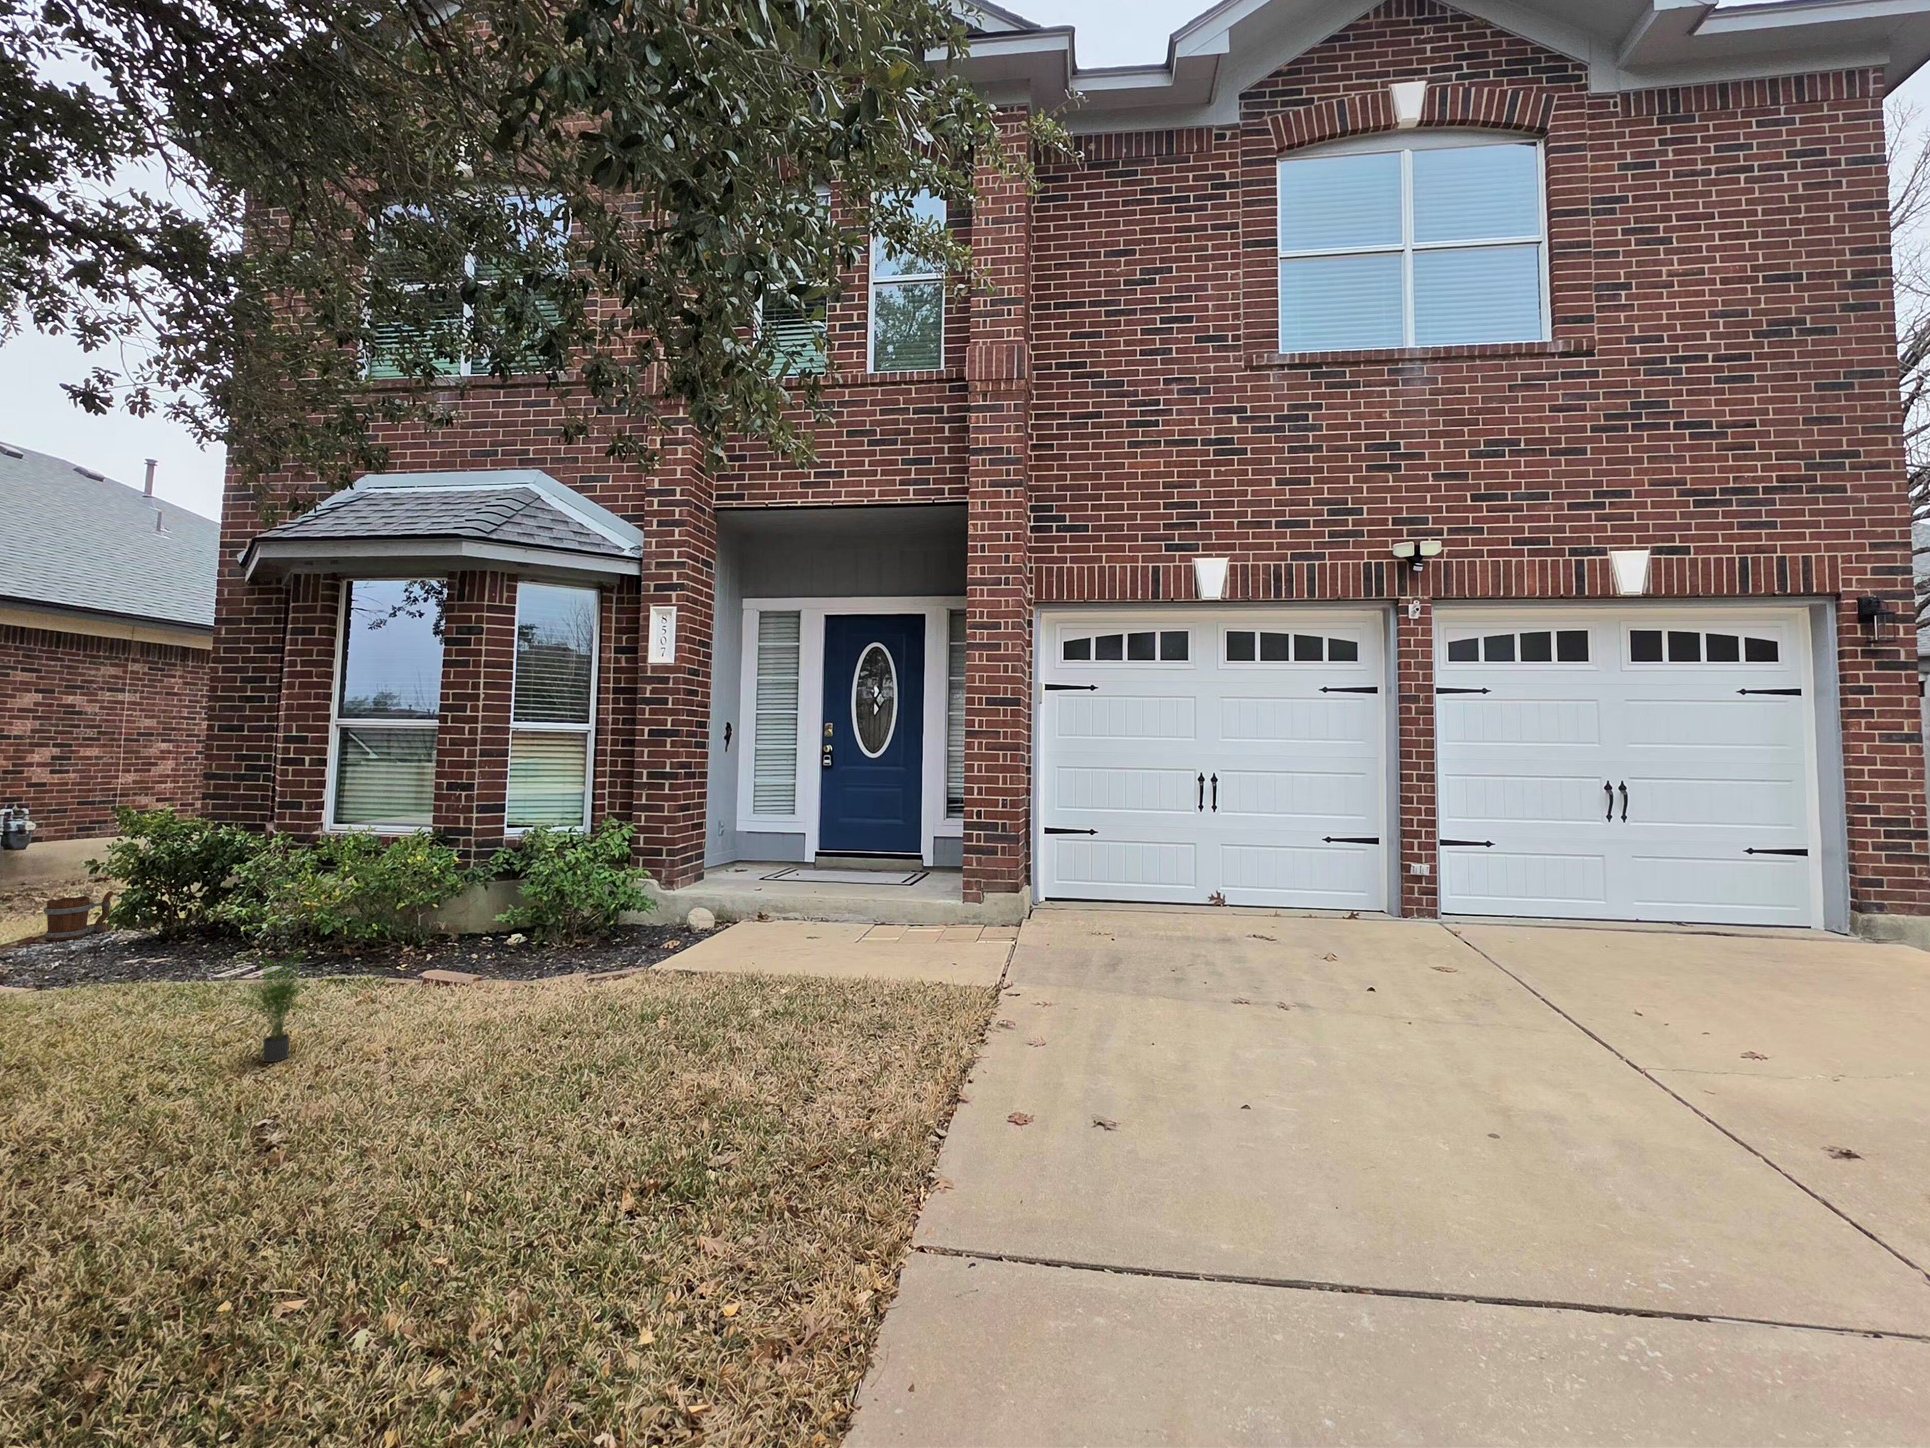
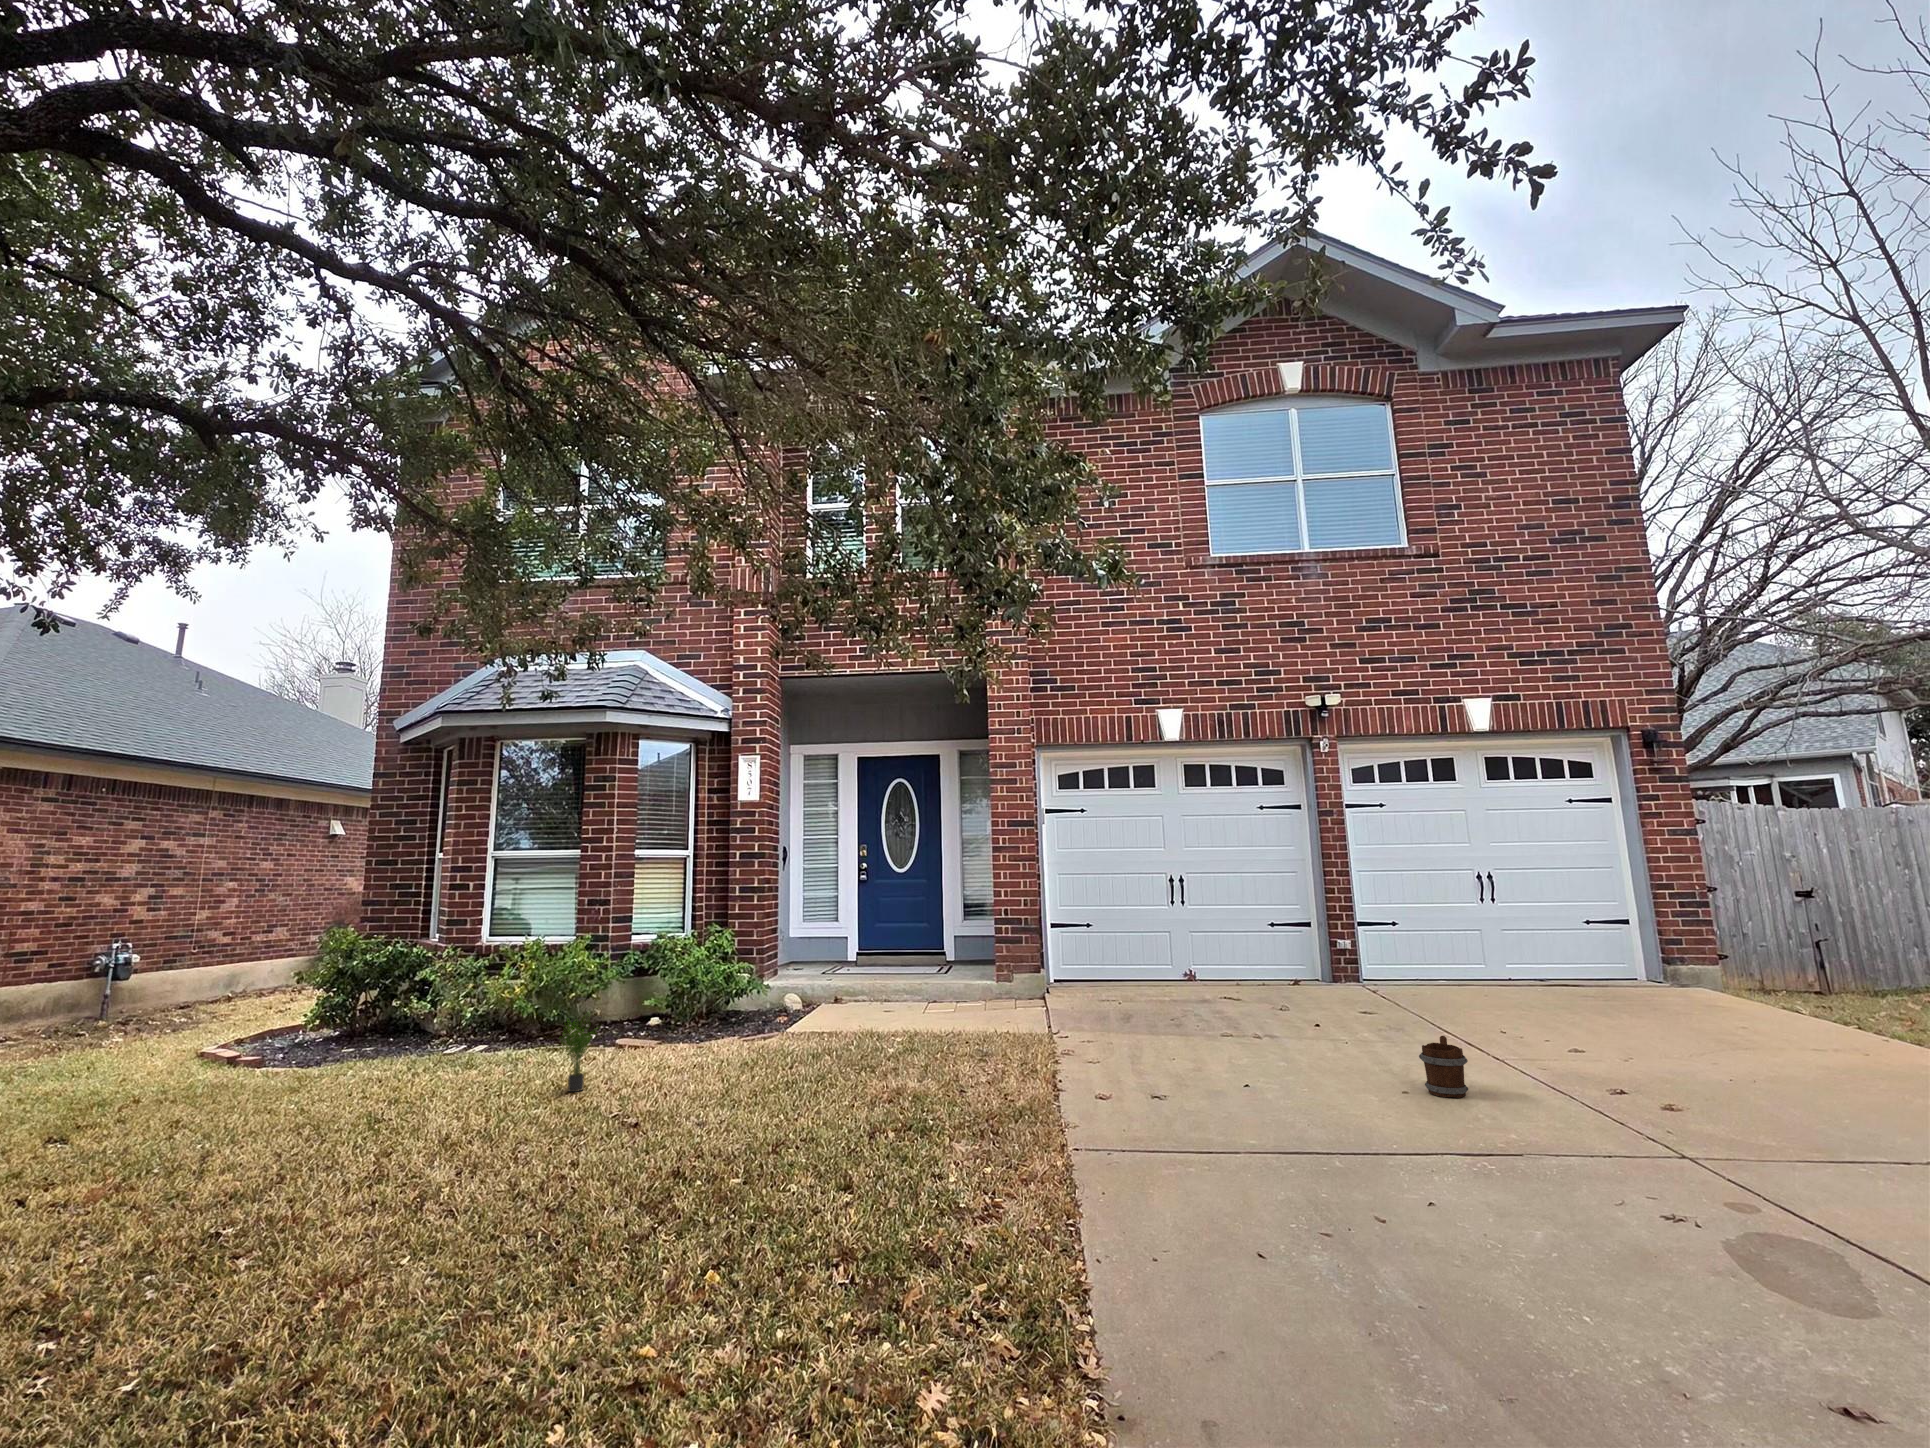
bucket: present [44,891,114,941] -> present [1419,1036,1468,1098]

